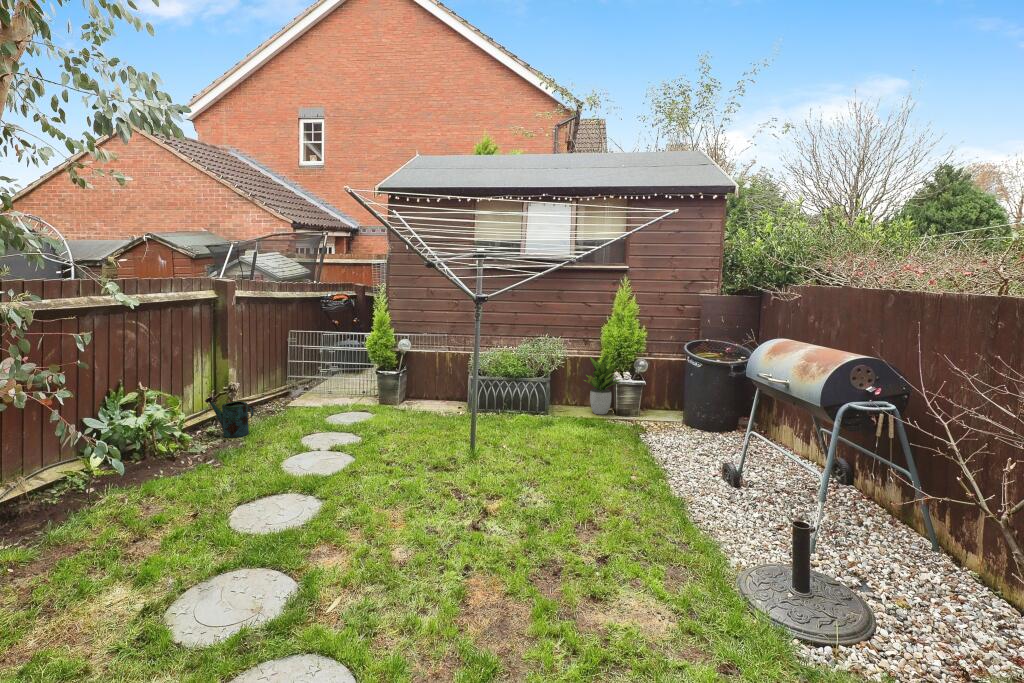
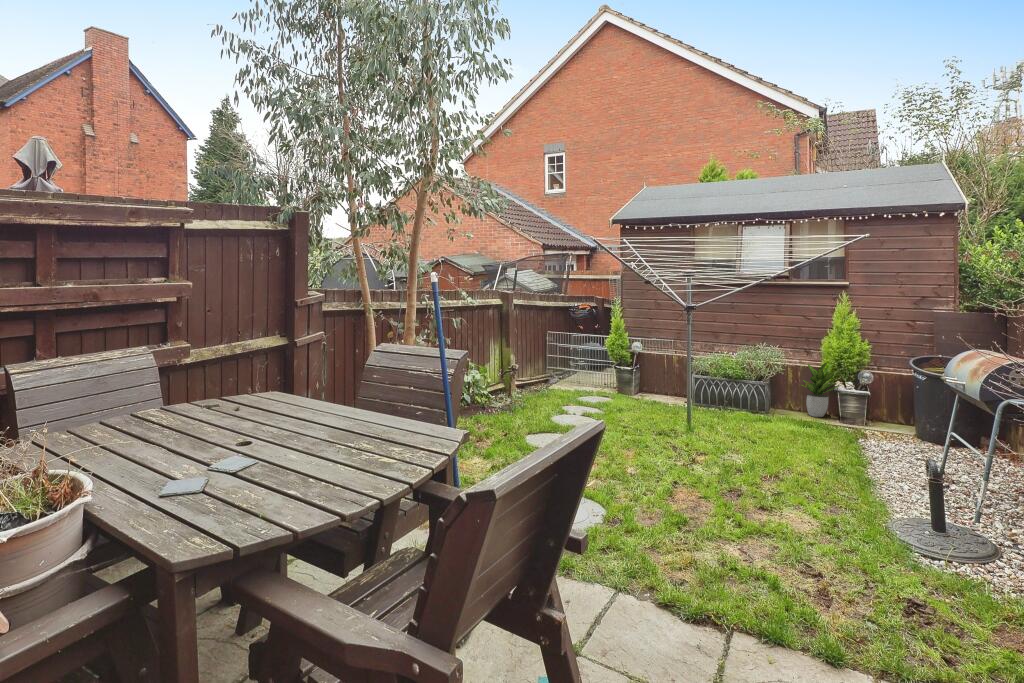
watering can: present [205,397,254,438] -> none [497,373,529,403]

